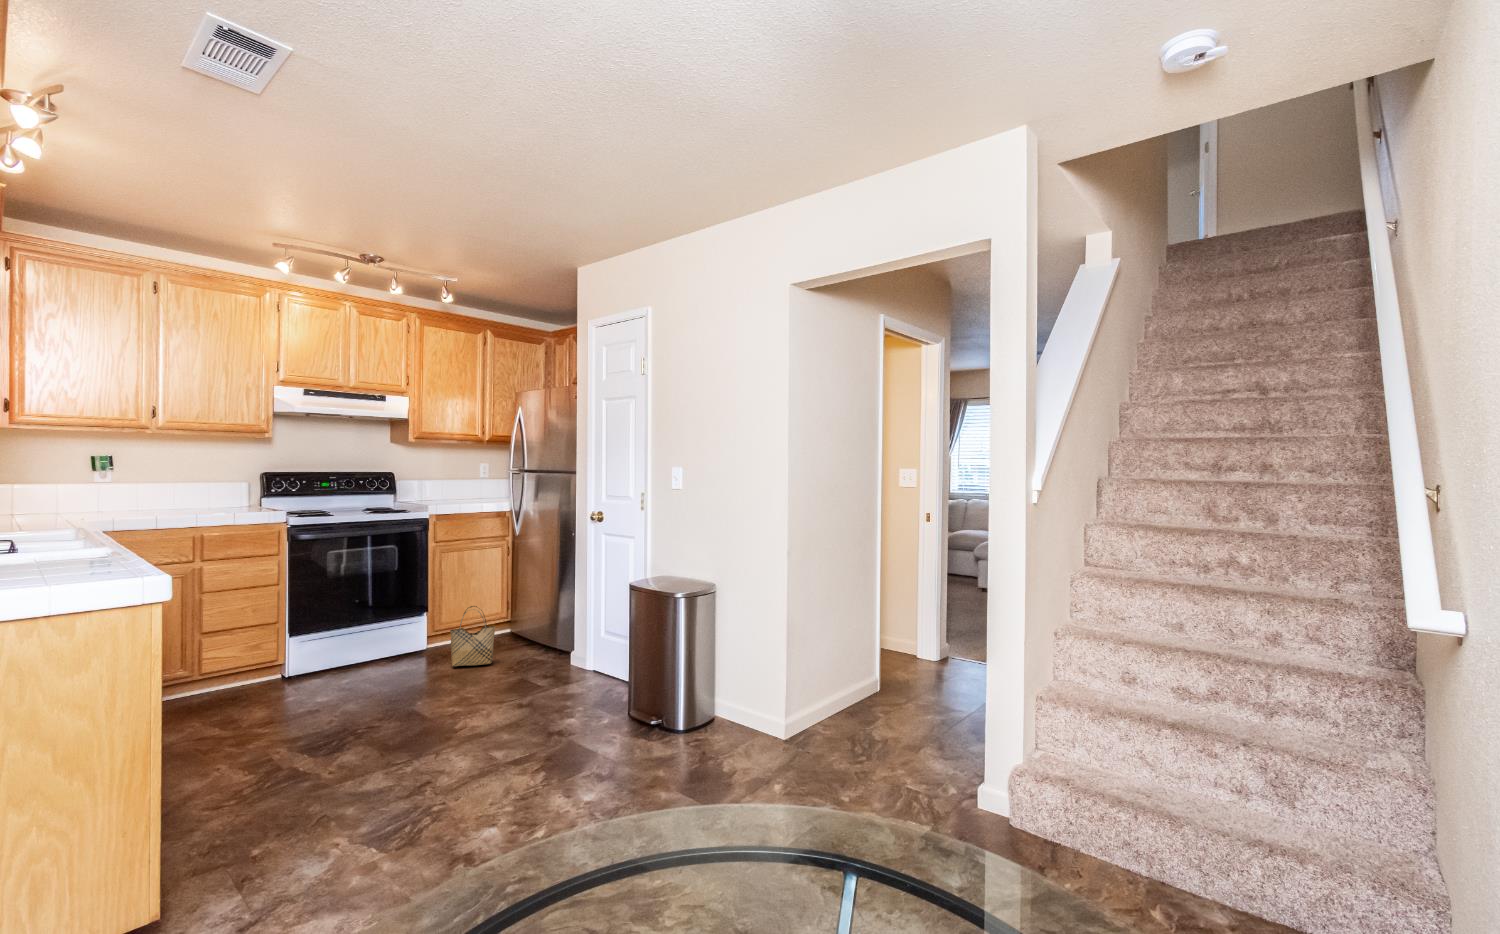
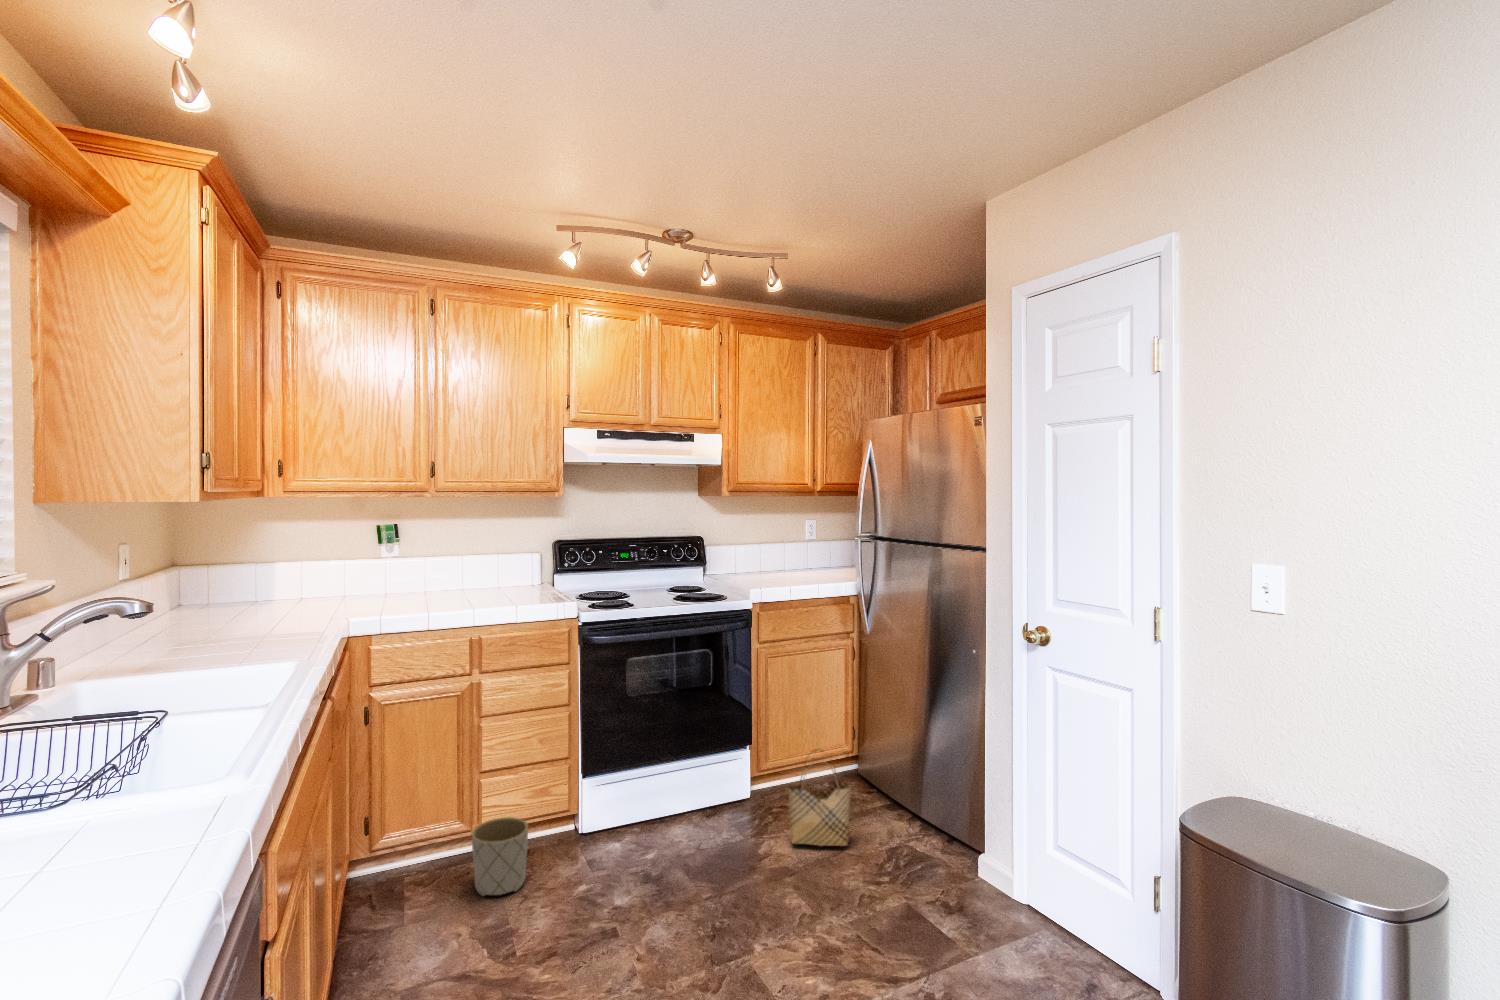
planter: none [198,661,246,712] -> present [472,817,528,896]

